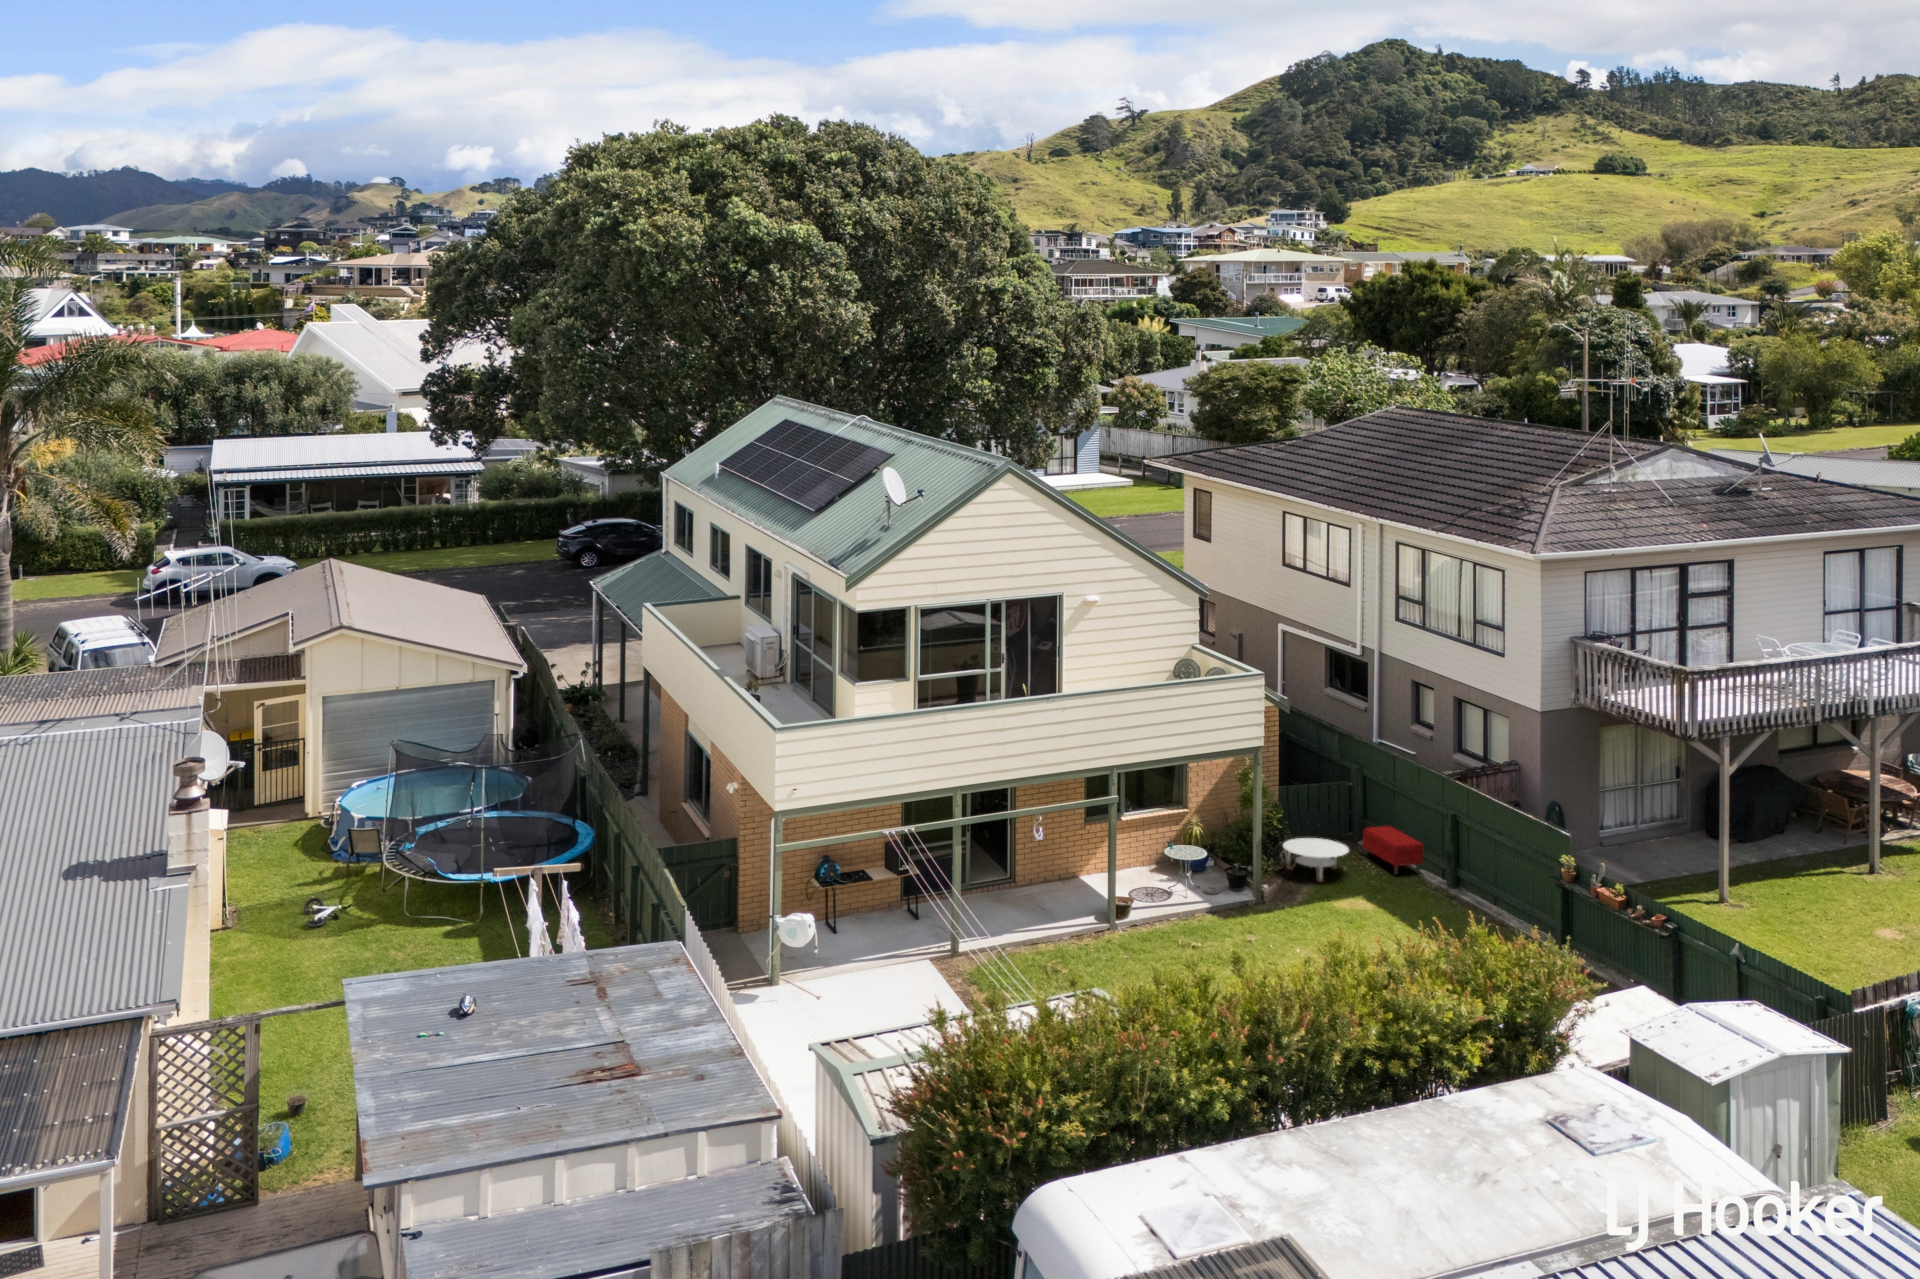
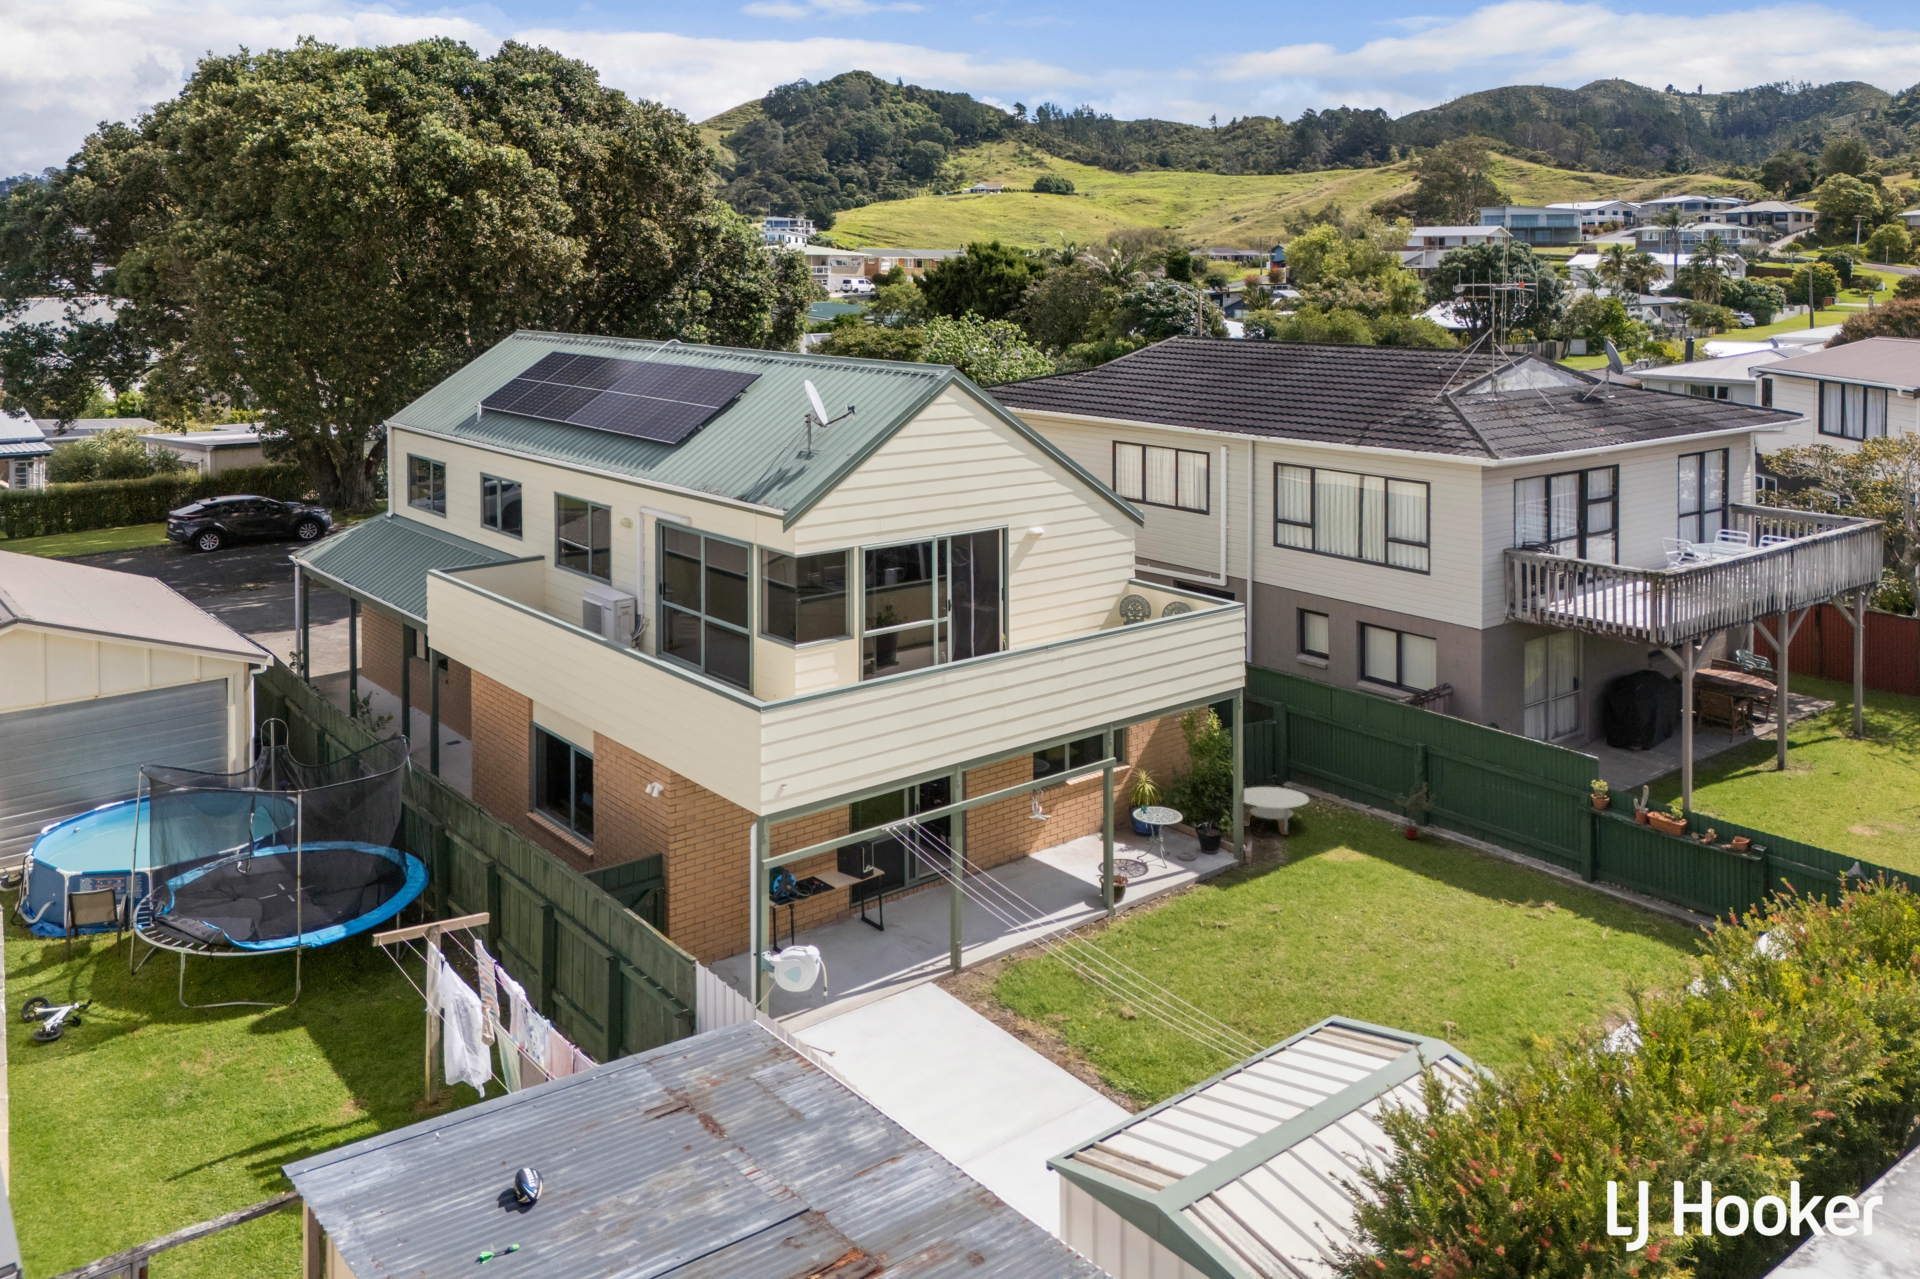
bench: present [1363,826,1423,874] -> none [1304,767,1379,819]
potted tree: none [1424,845,1458,897] -> present [1395,783,1435,839]

